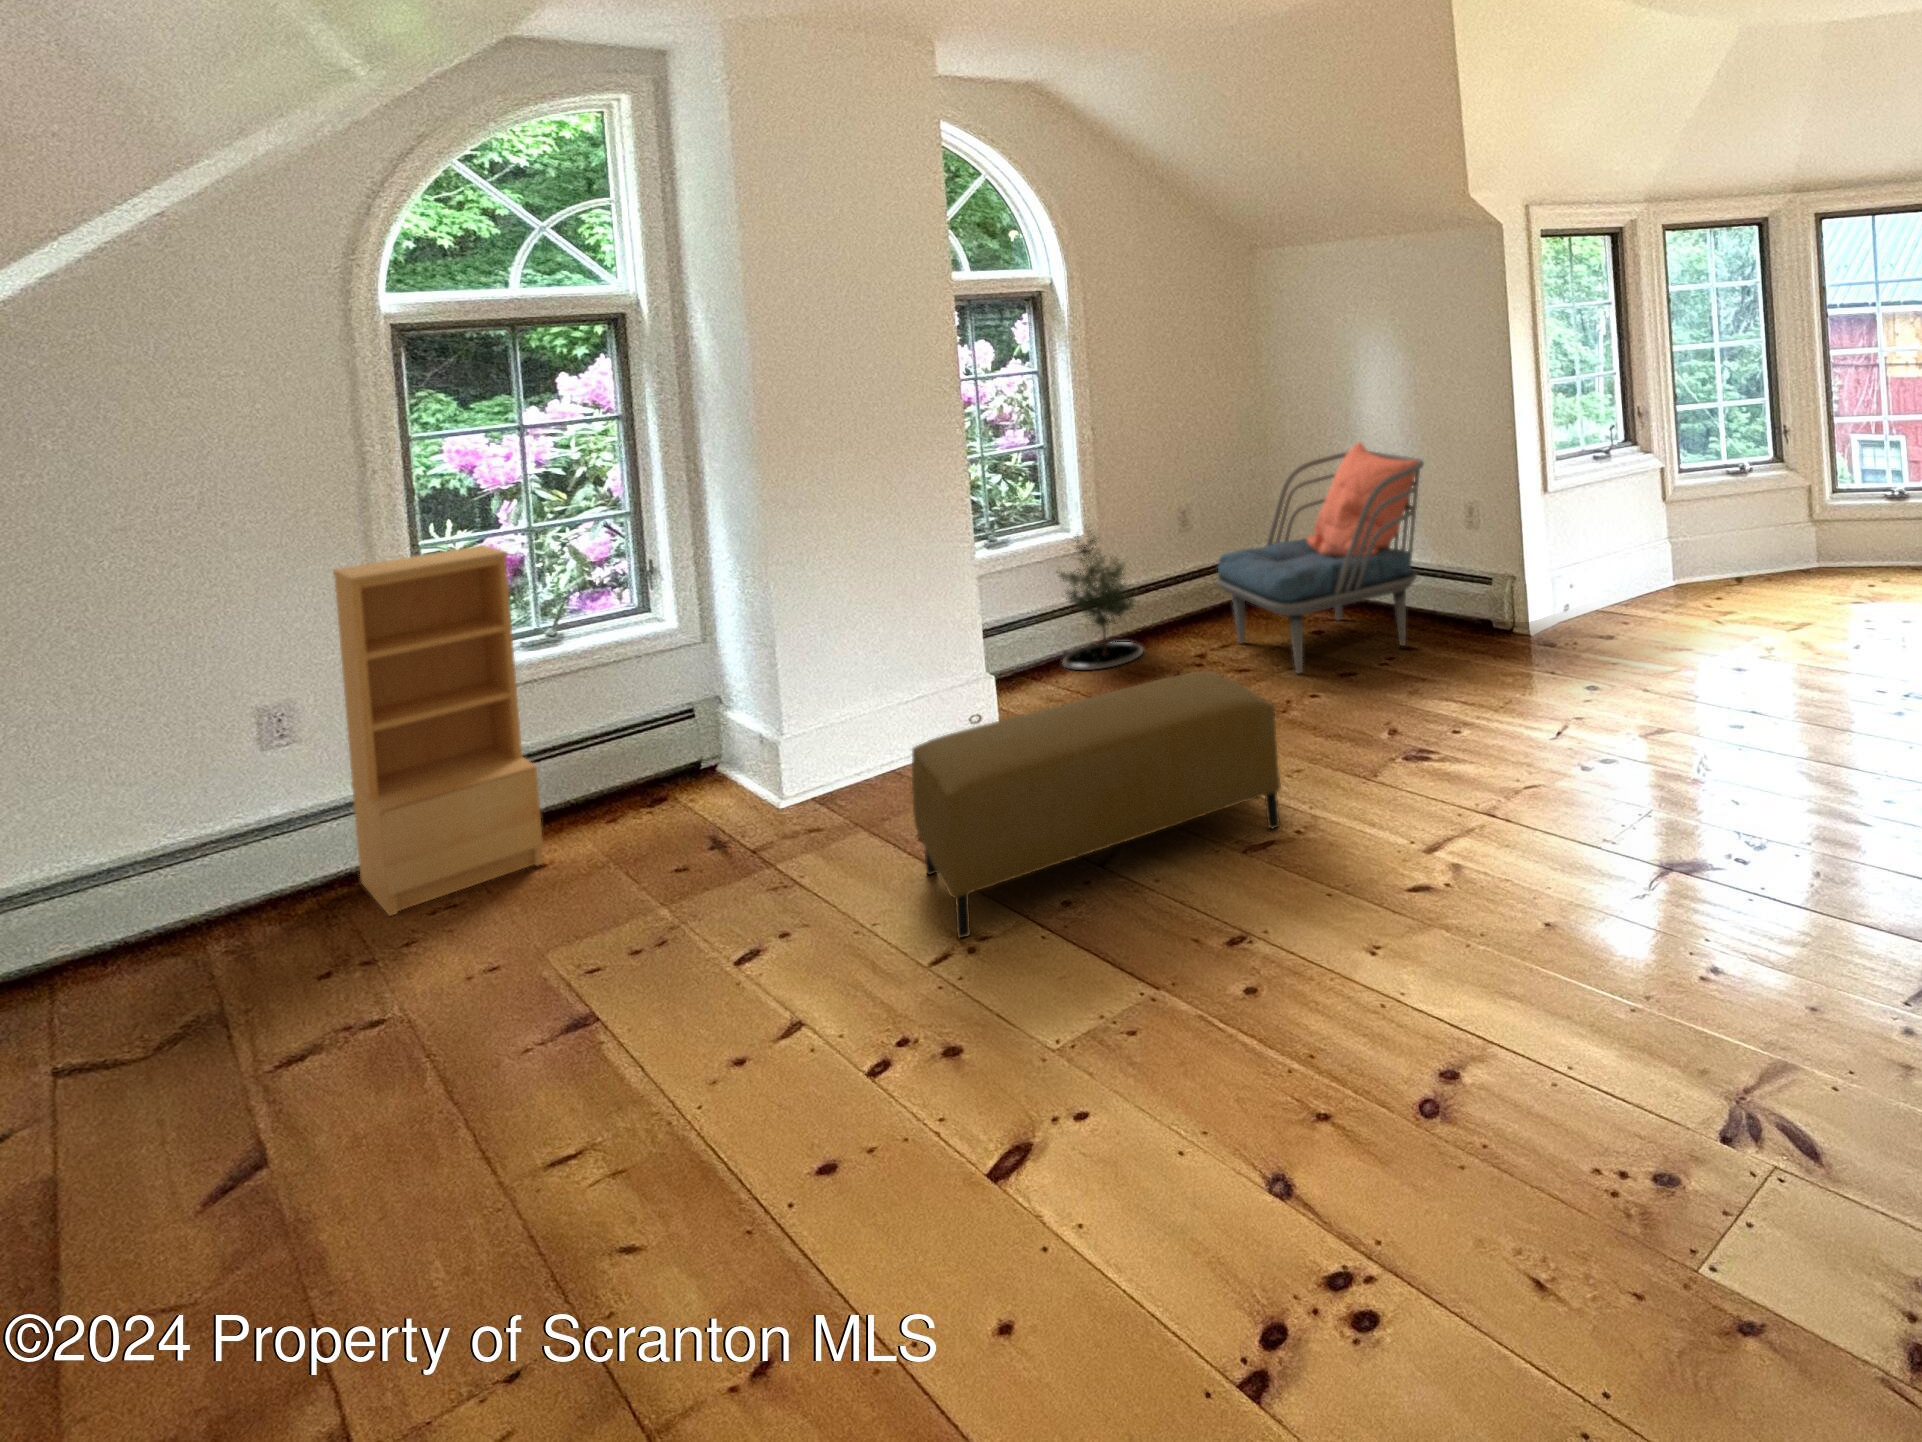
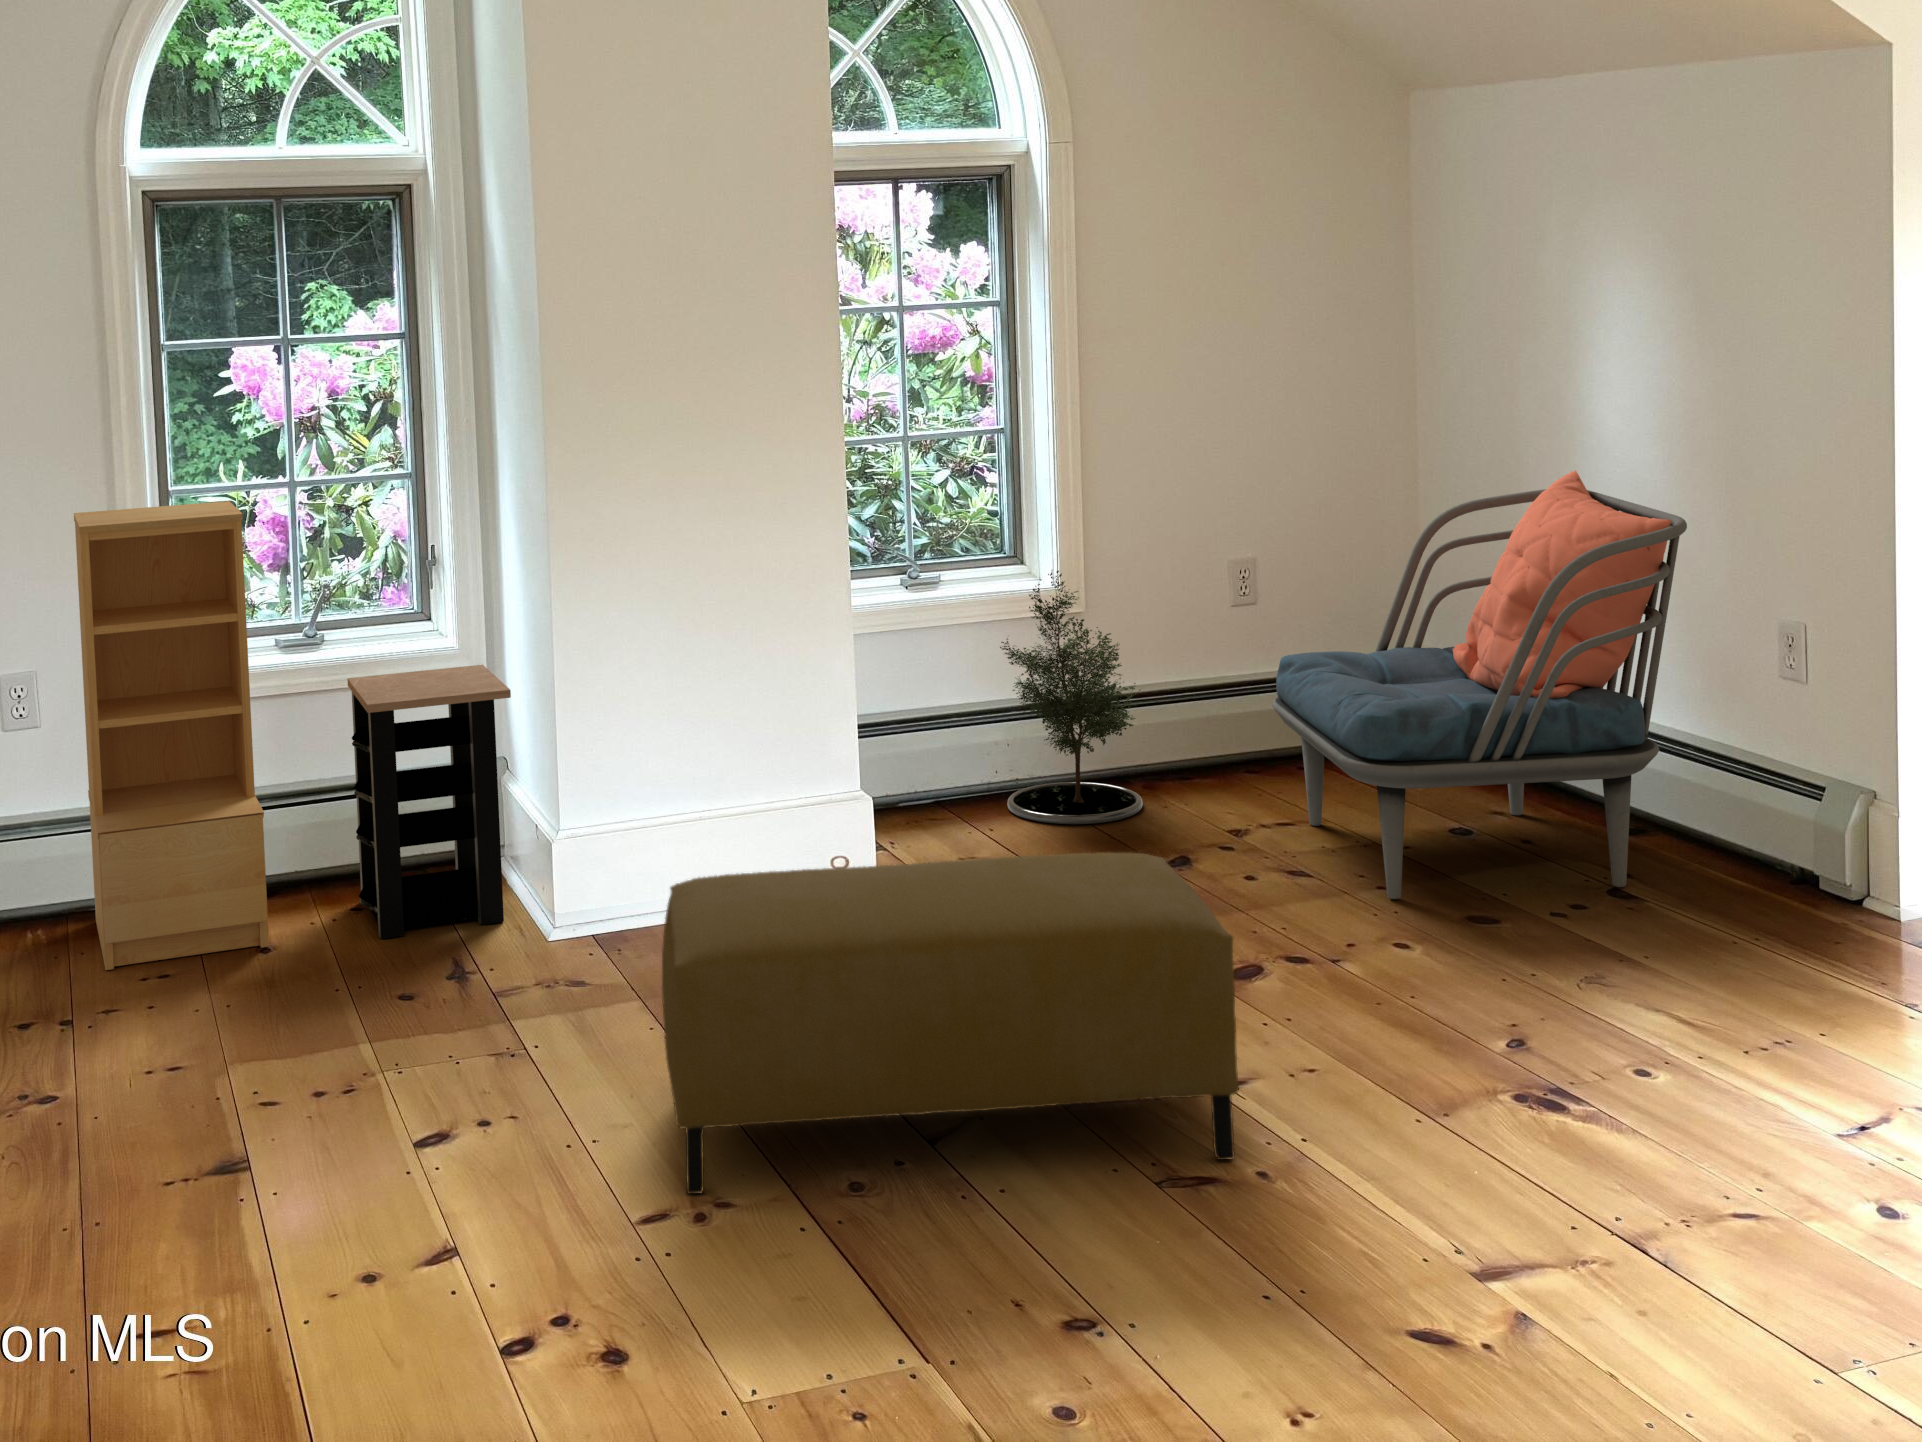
side table: none [597,633,742,837] -> present [347,665,511,939]

